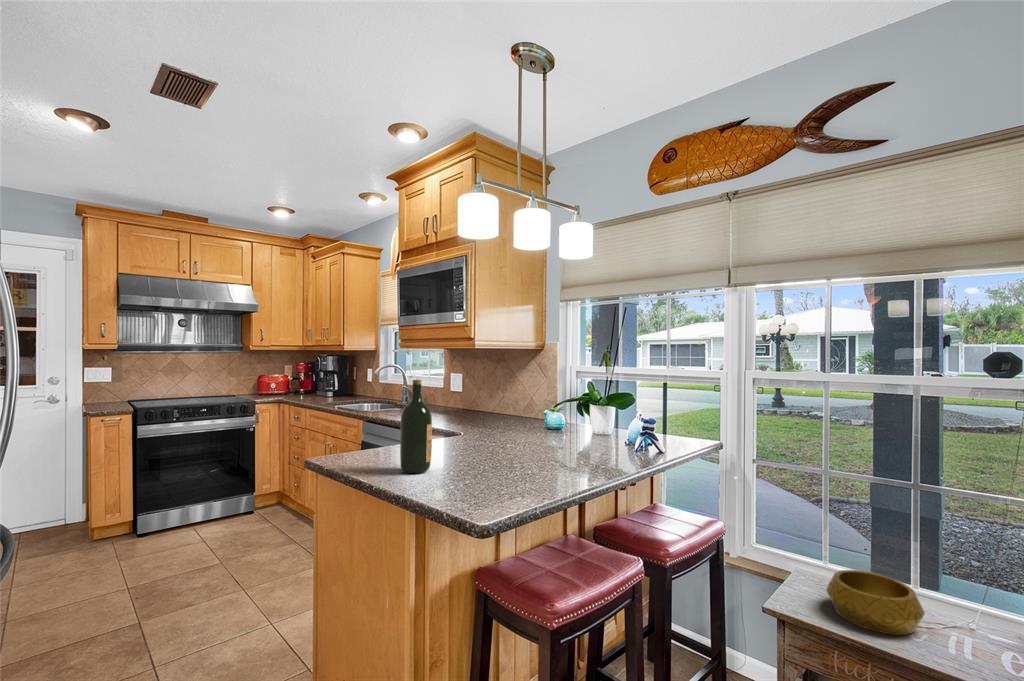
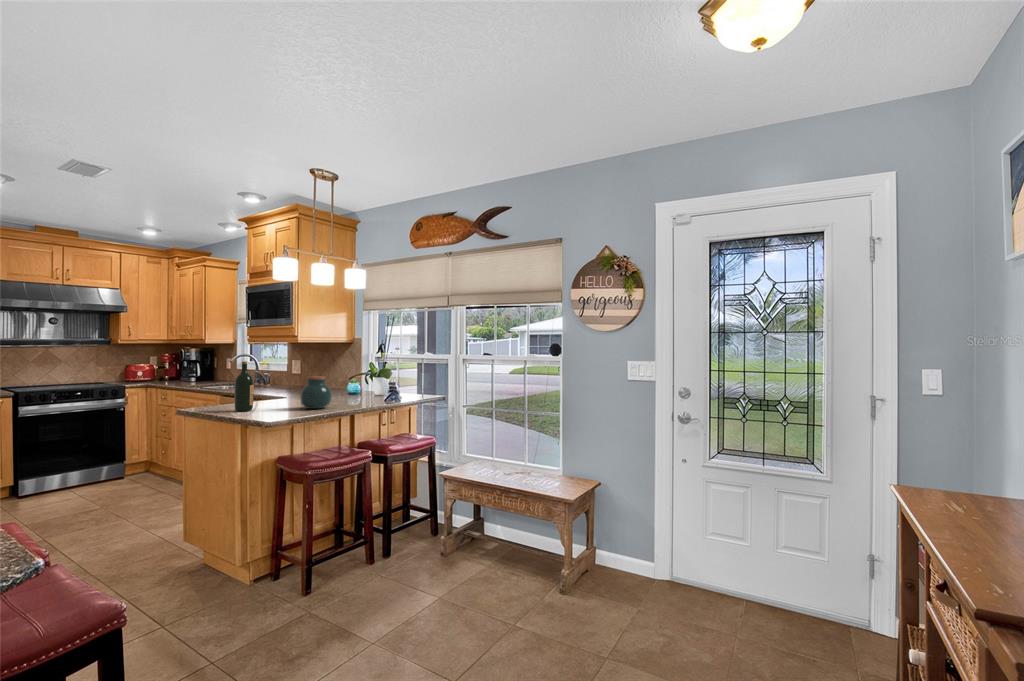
jar: none [512,408,567,472] -> present [300,376,332,409]
decorative bowl: present [826,570,925,635] -> none [464,452,501,475]

